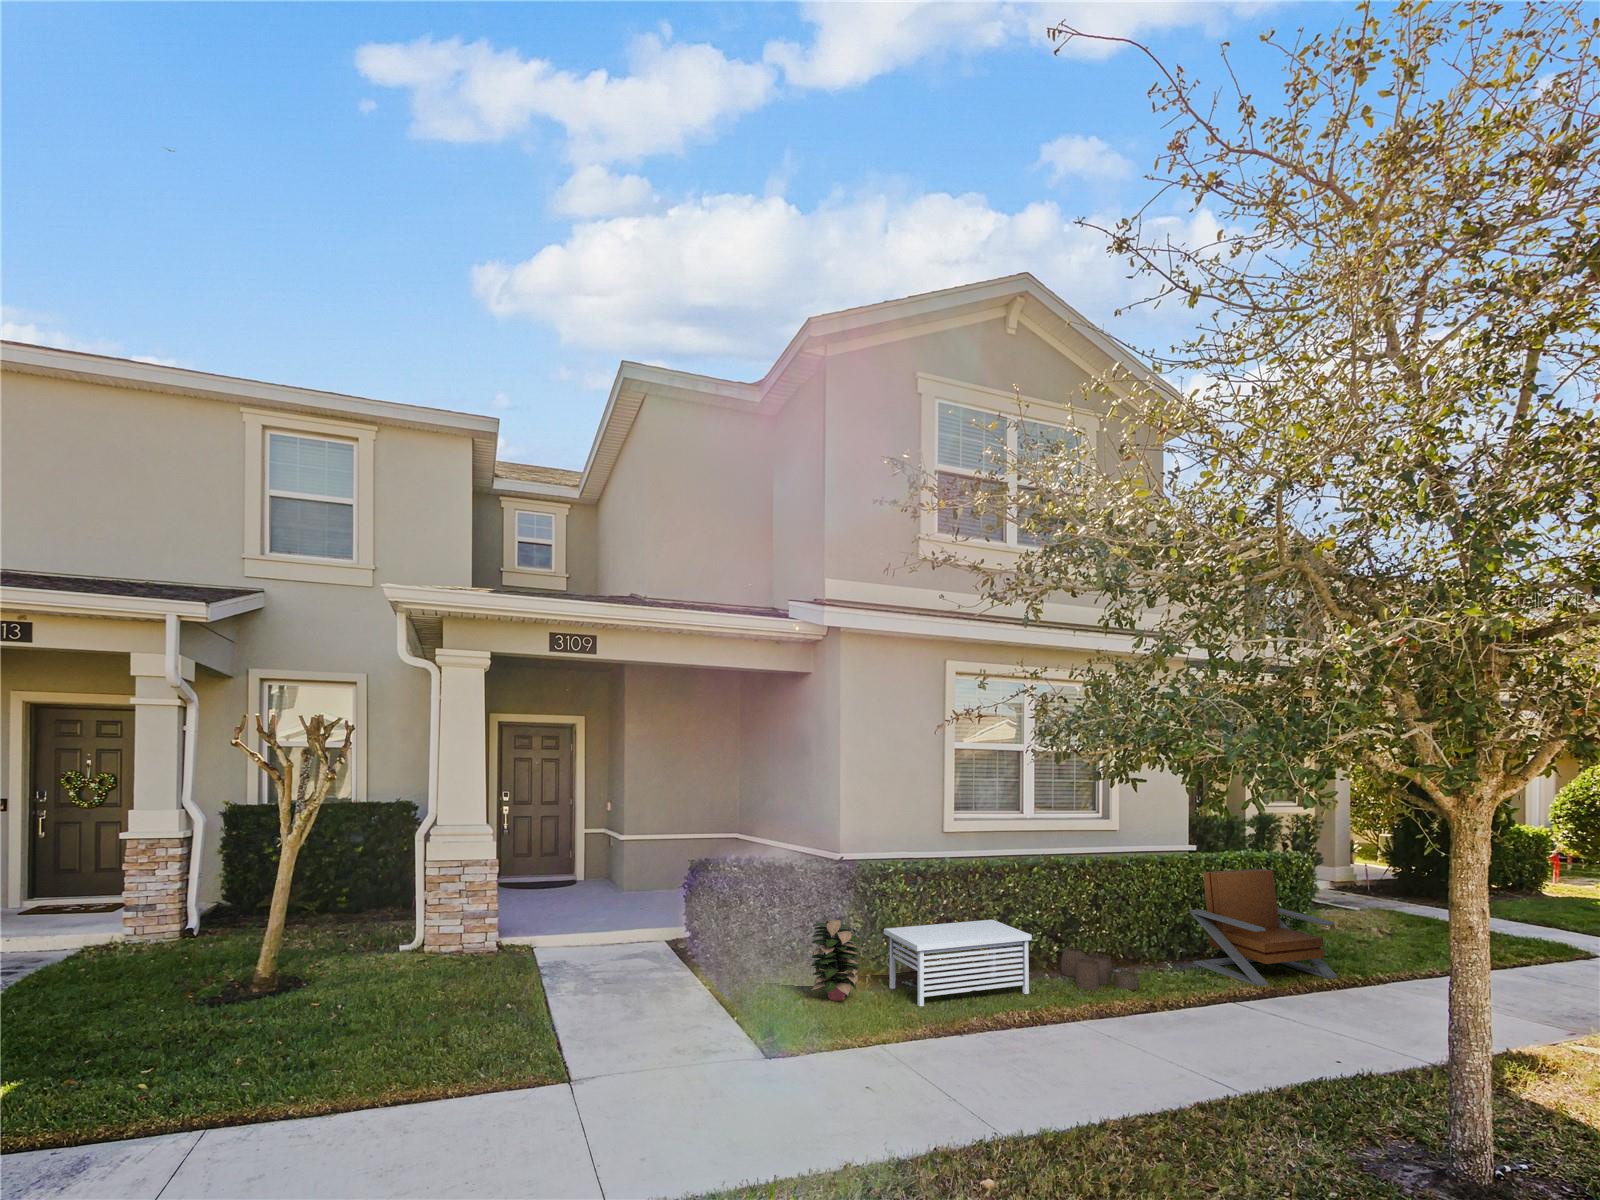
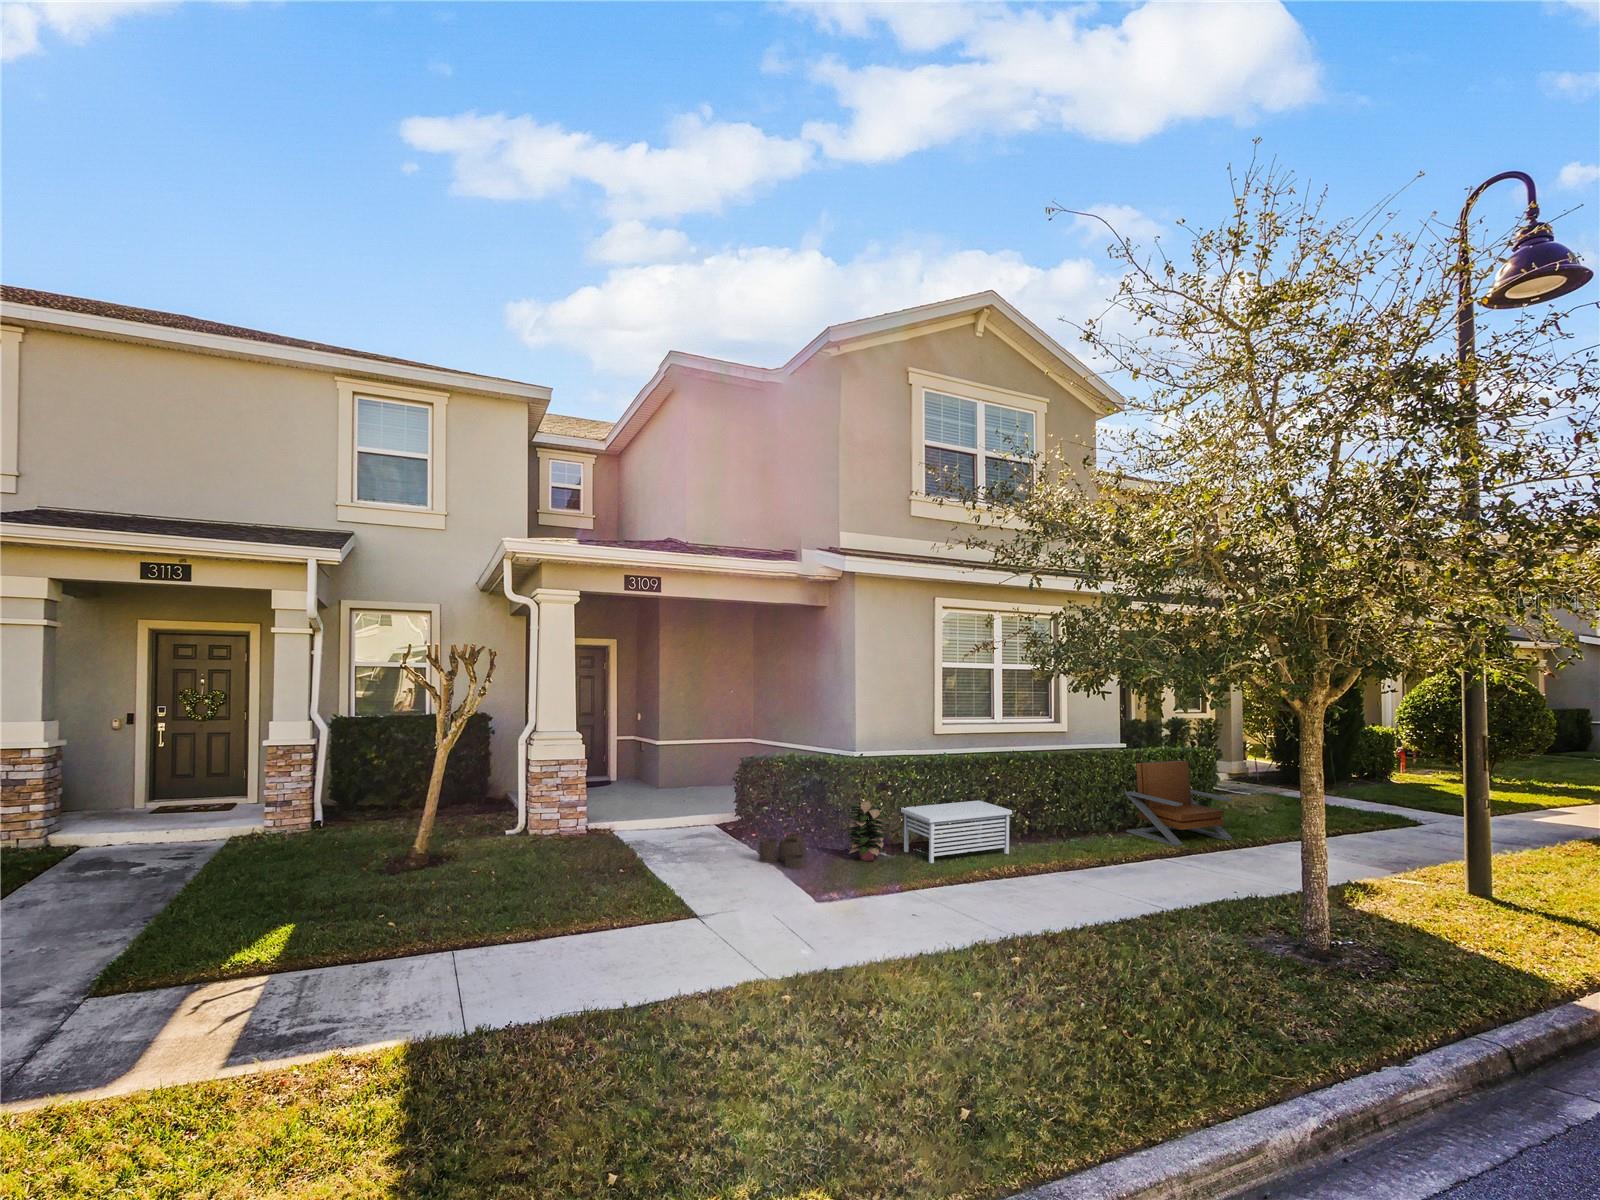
woven basket: present [1061,948,1138,990] -> present [759,833,805,869]

